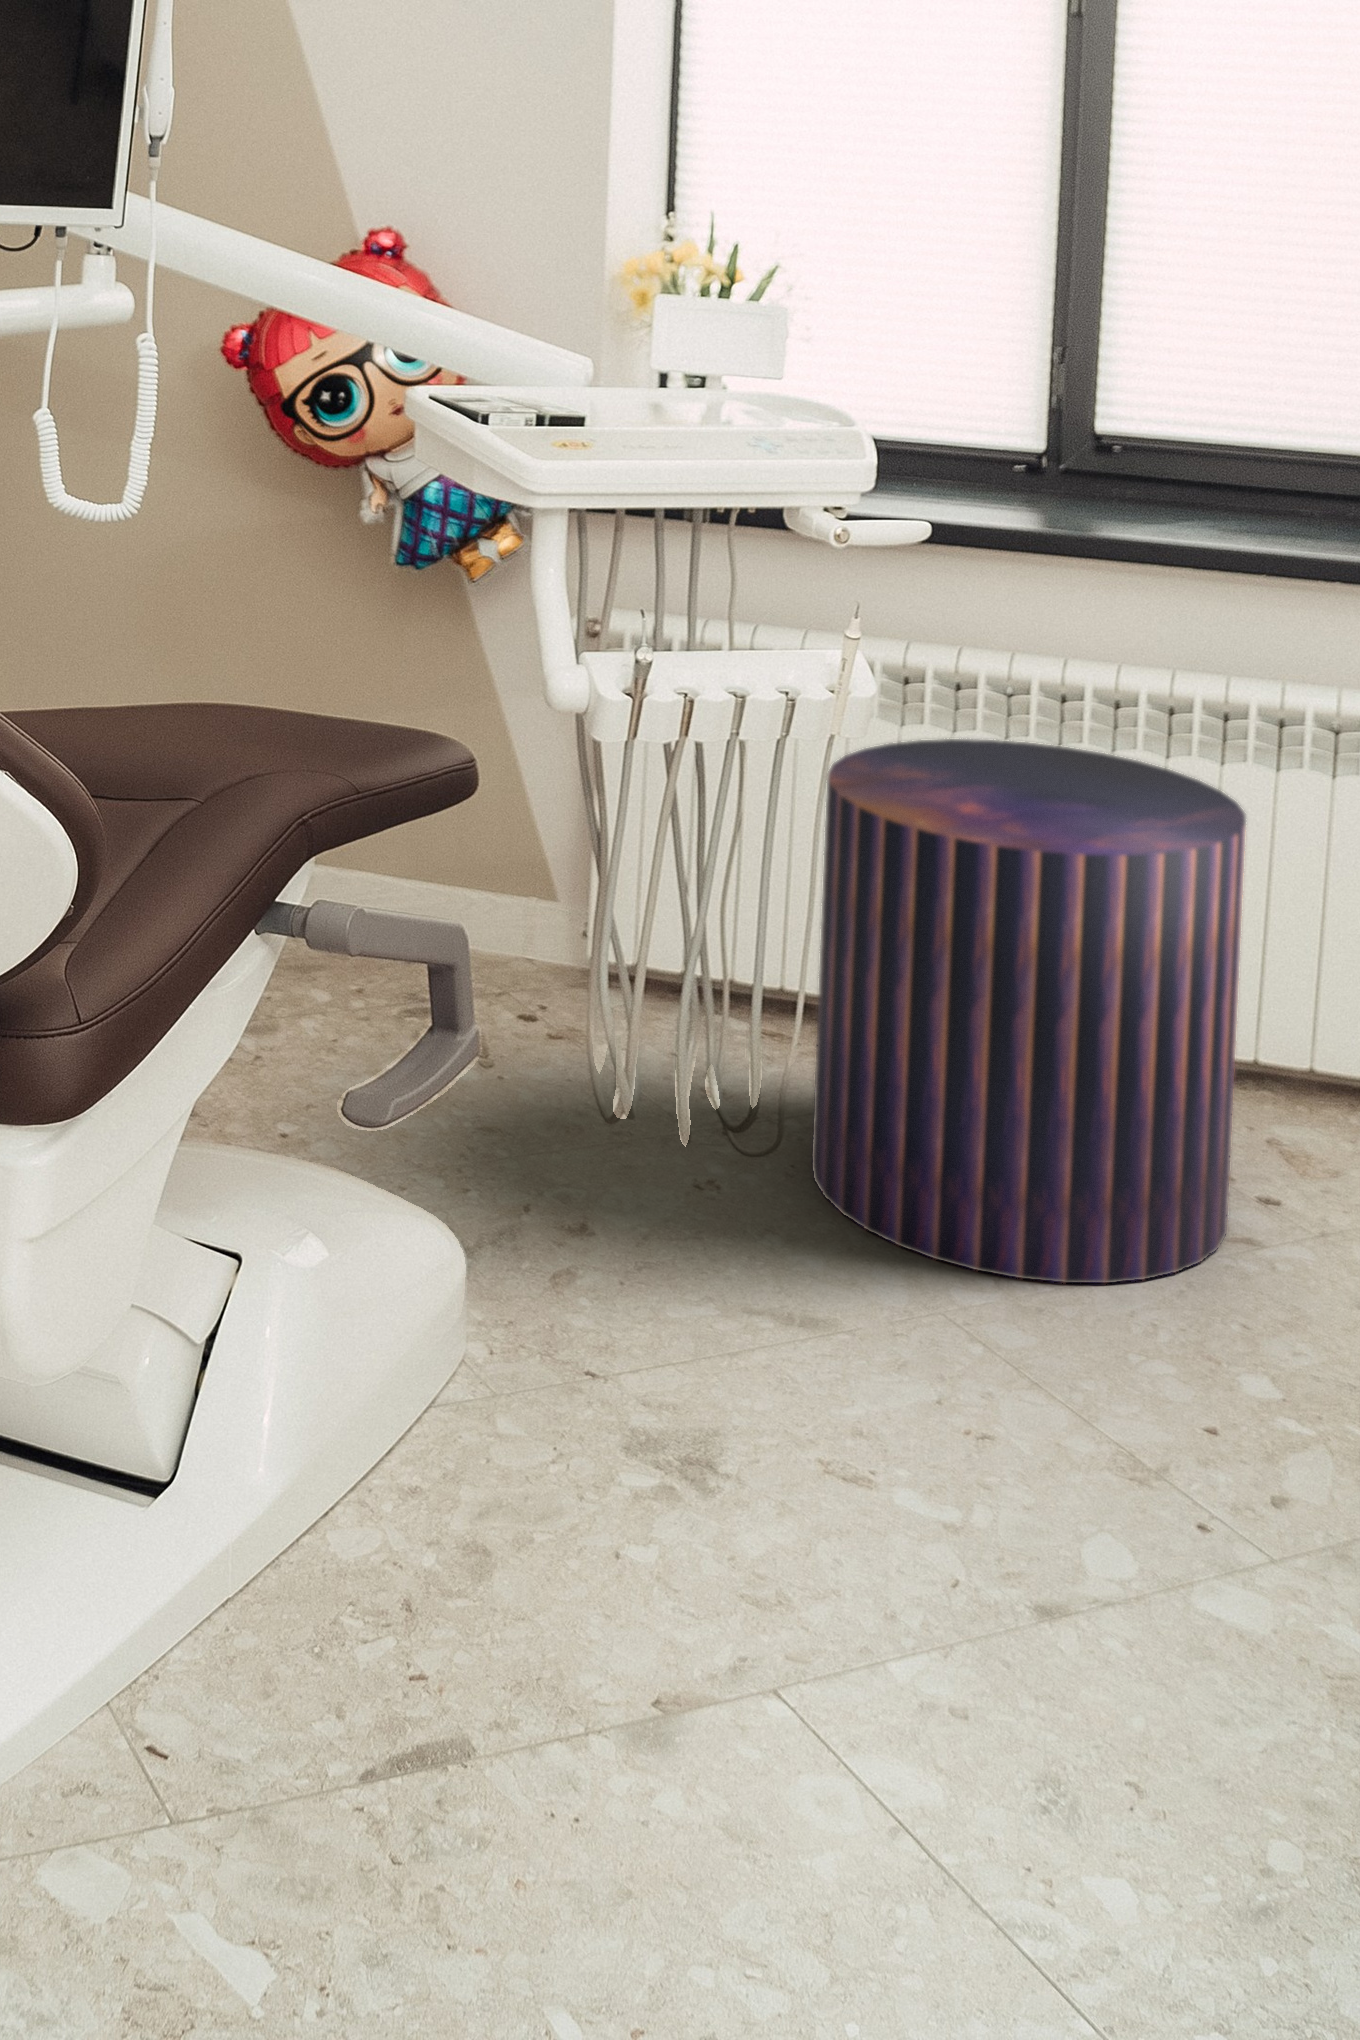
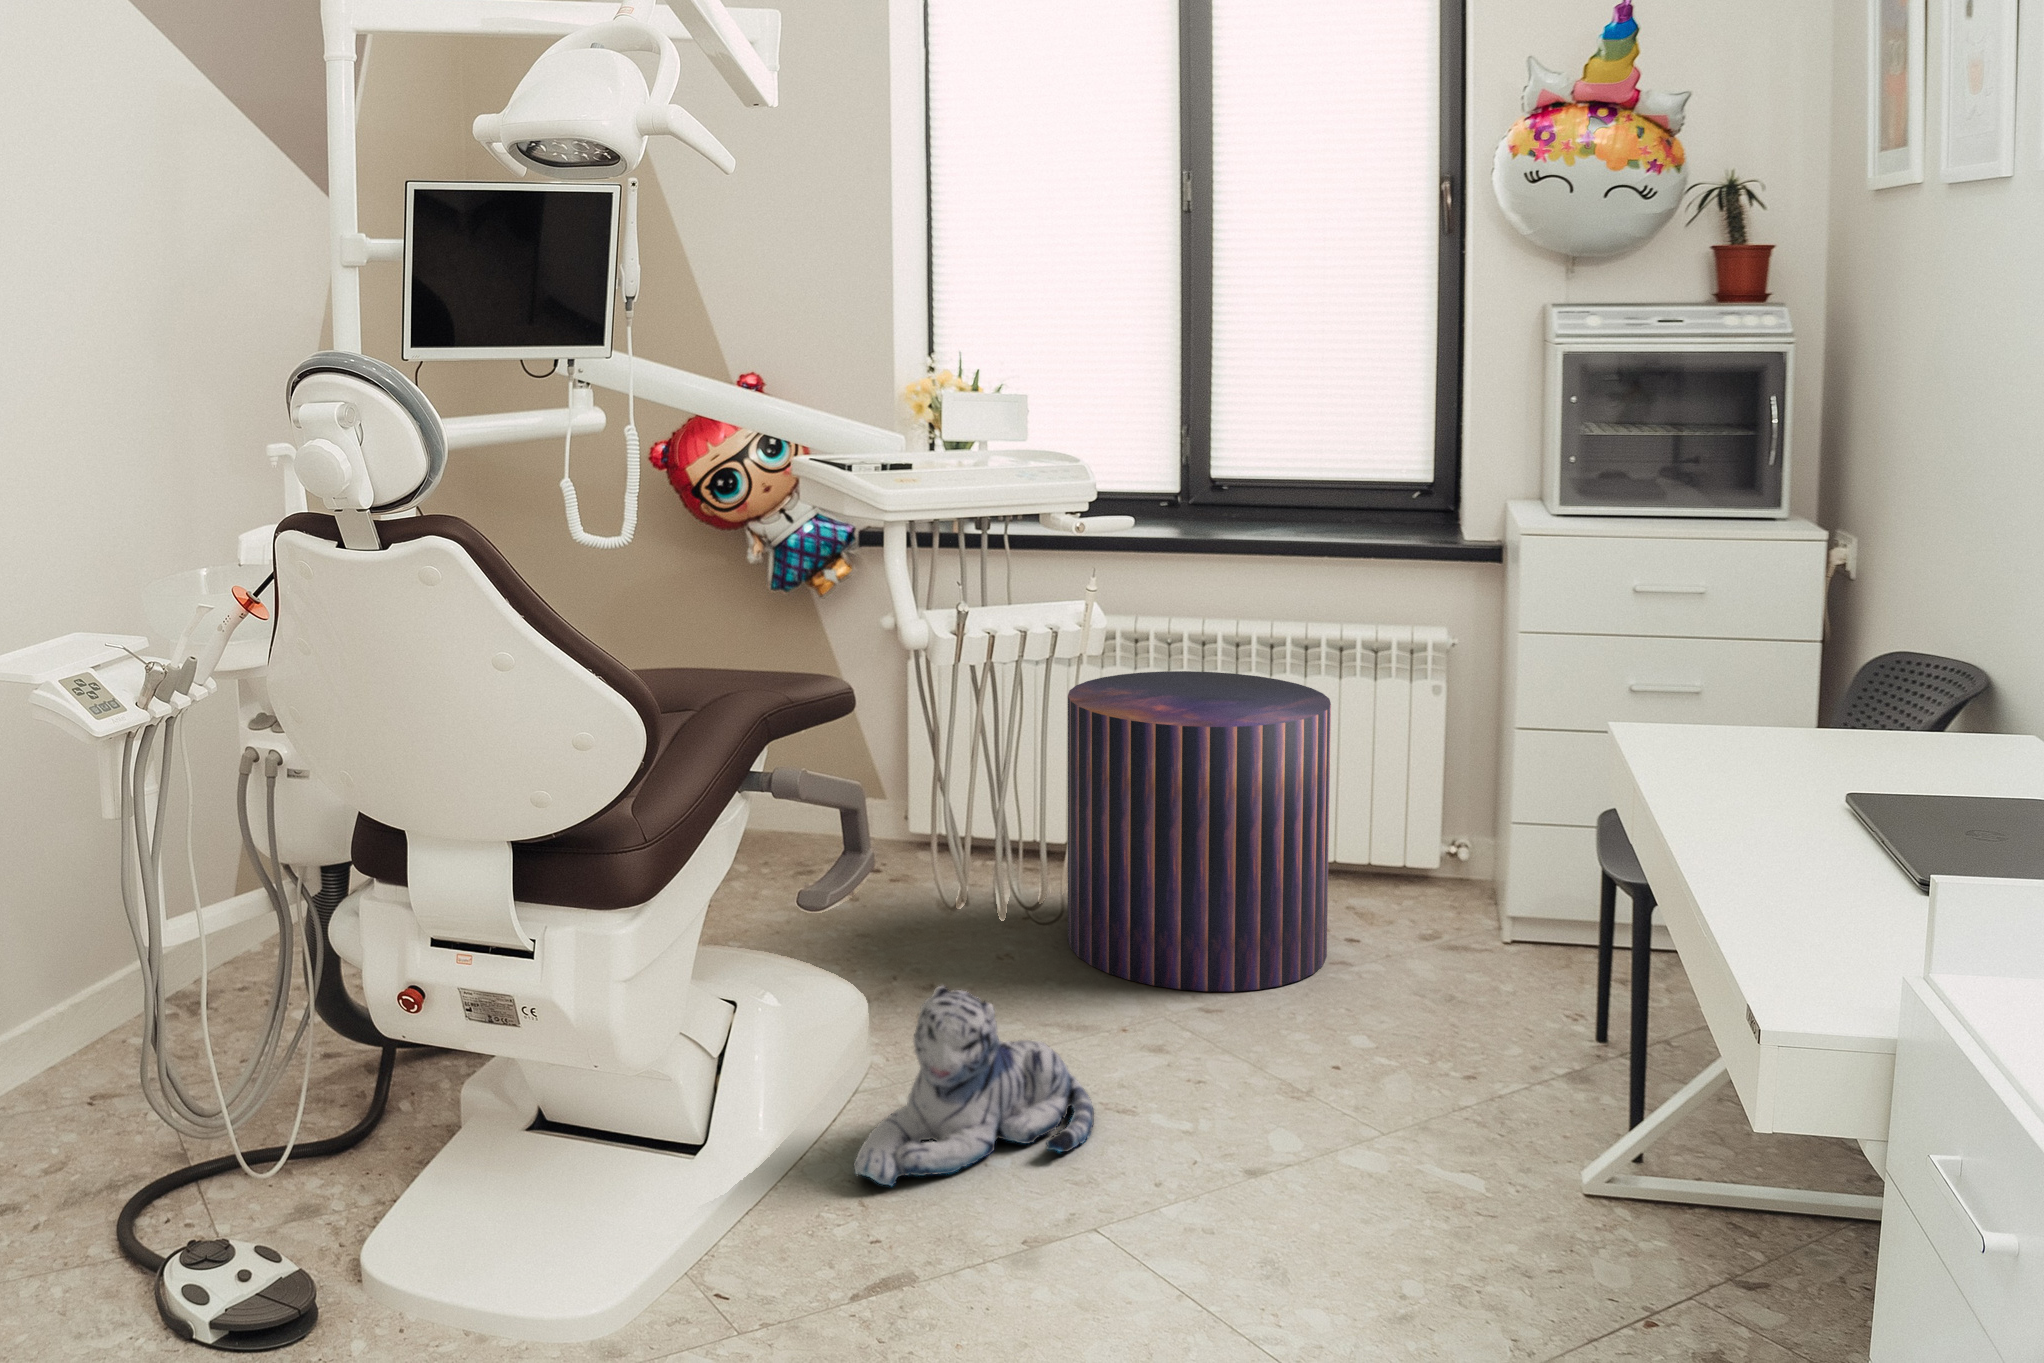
plush toy: none [395,1260,801,1590] -> present [854,986,1094,1186]

